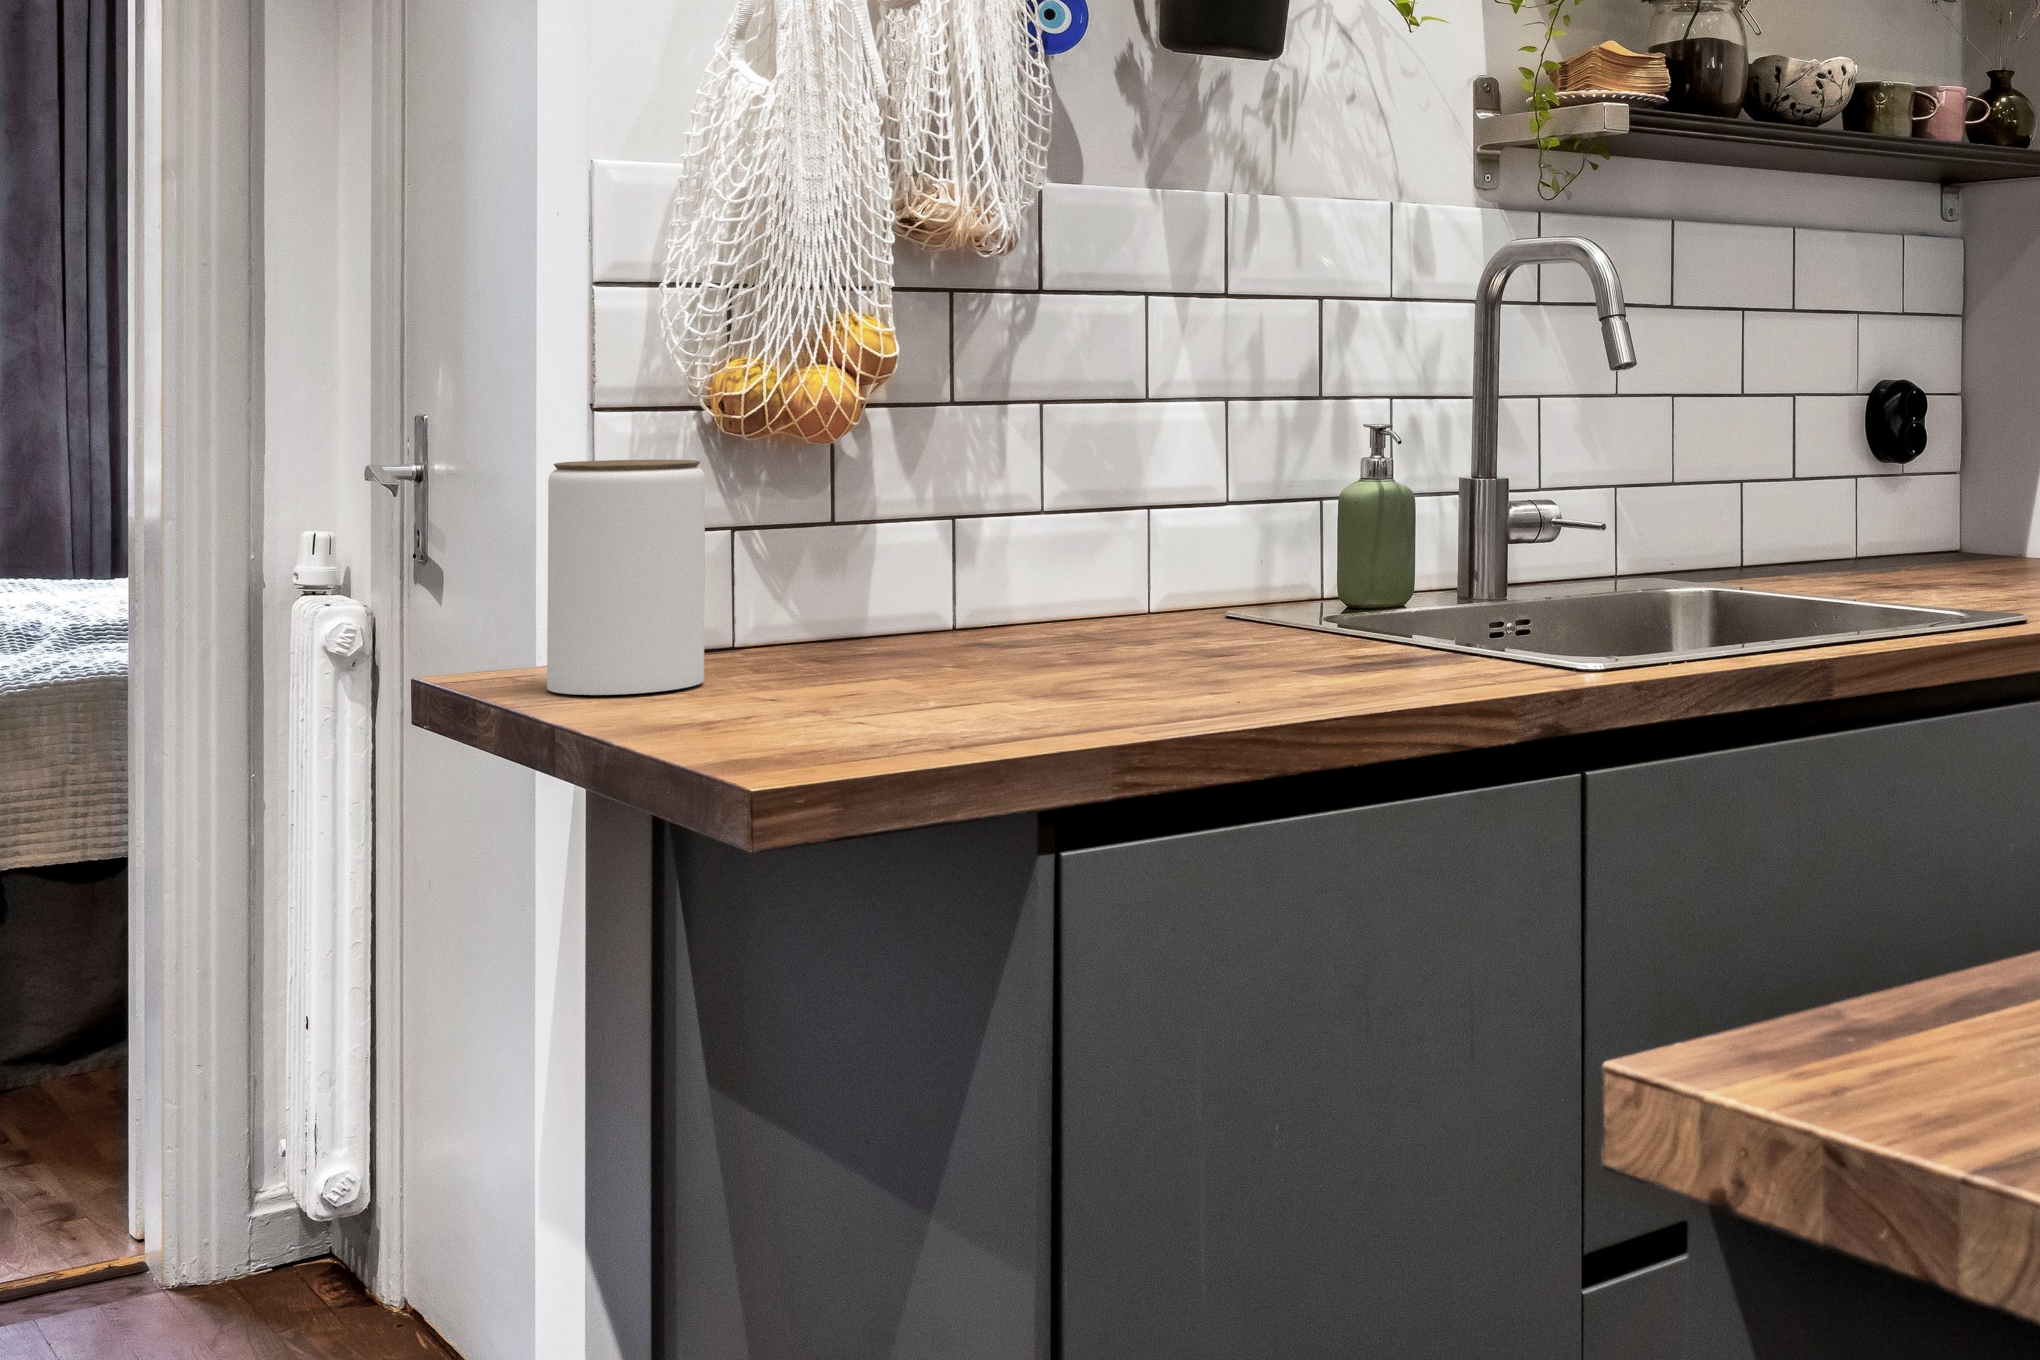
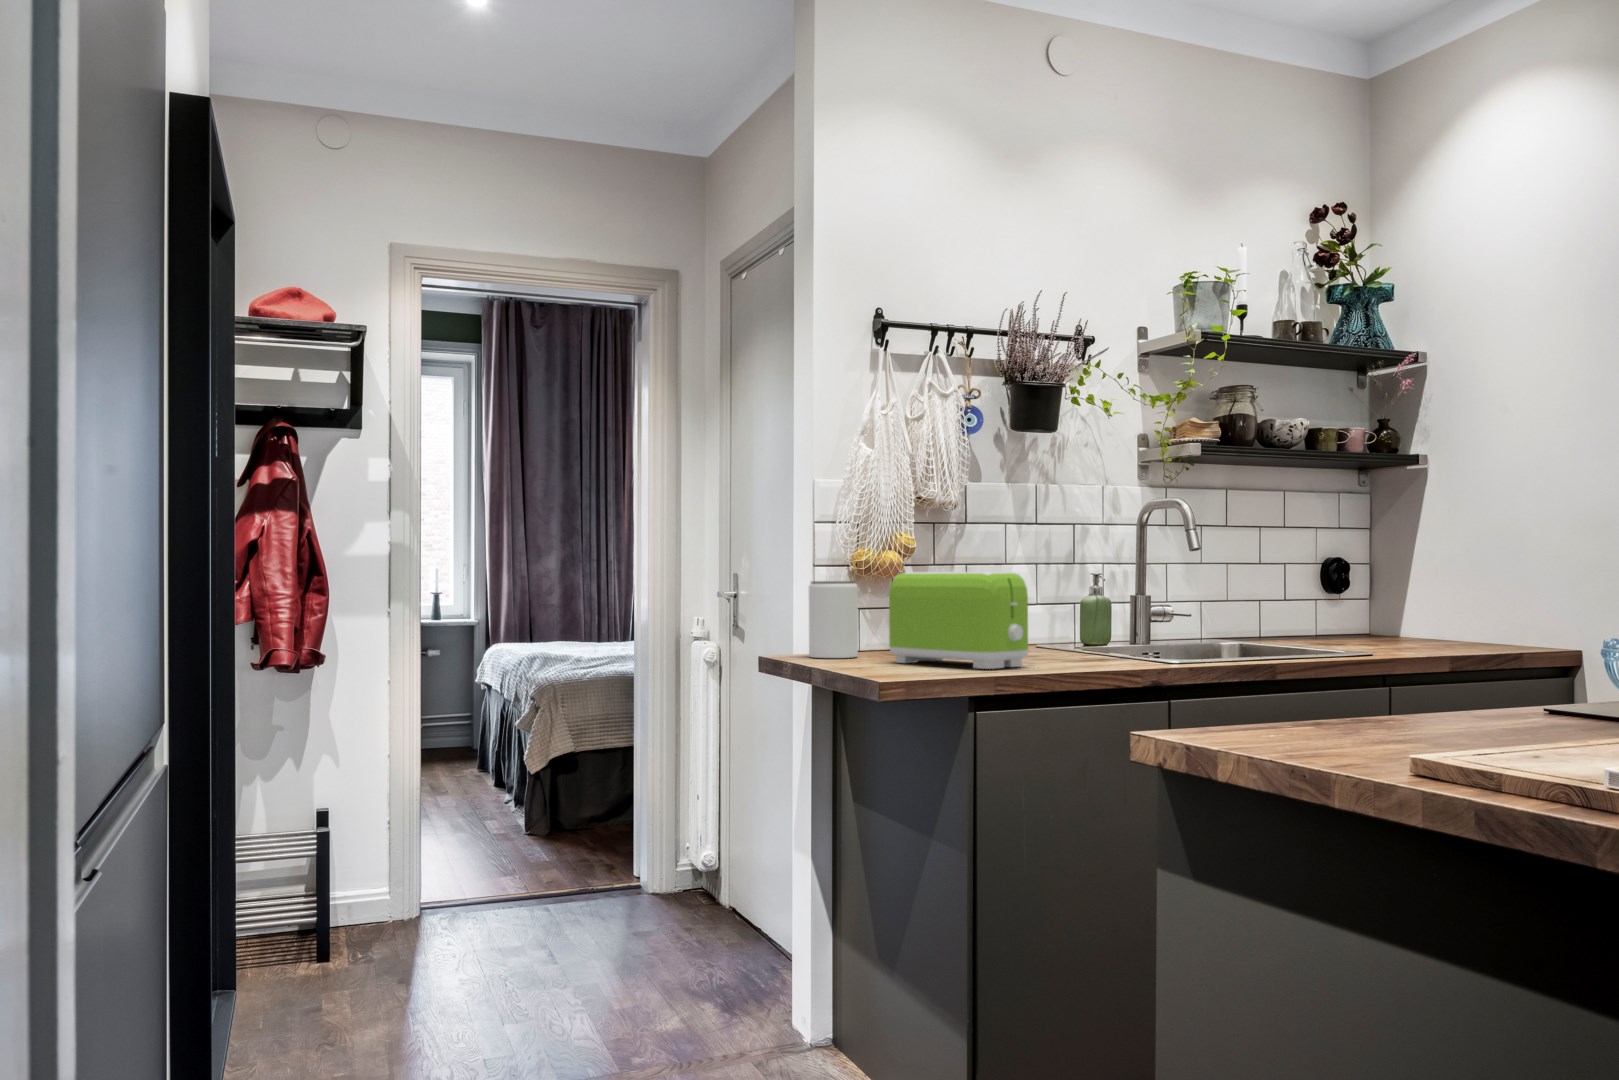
toaster: none [788,436,1201,733] -> present [889,572,1028,669]

